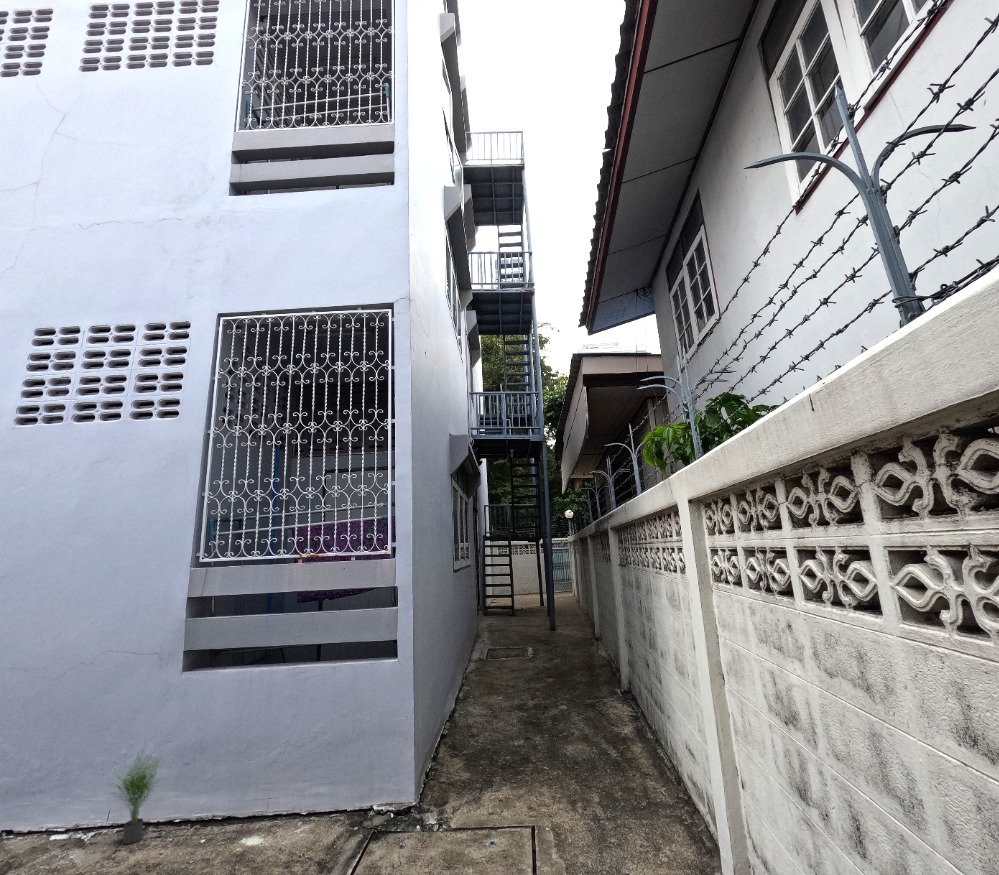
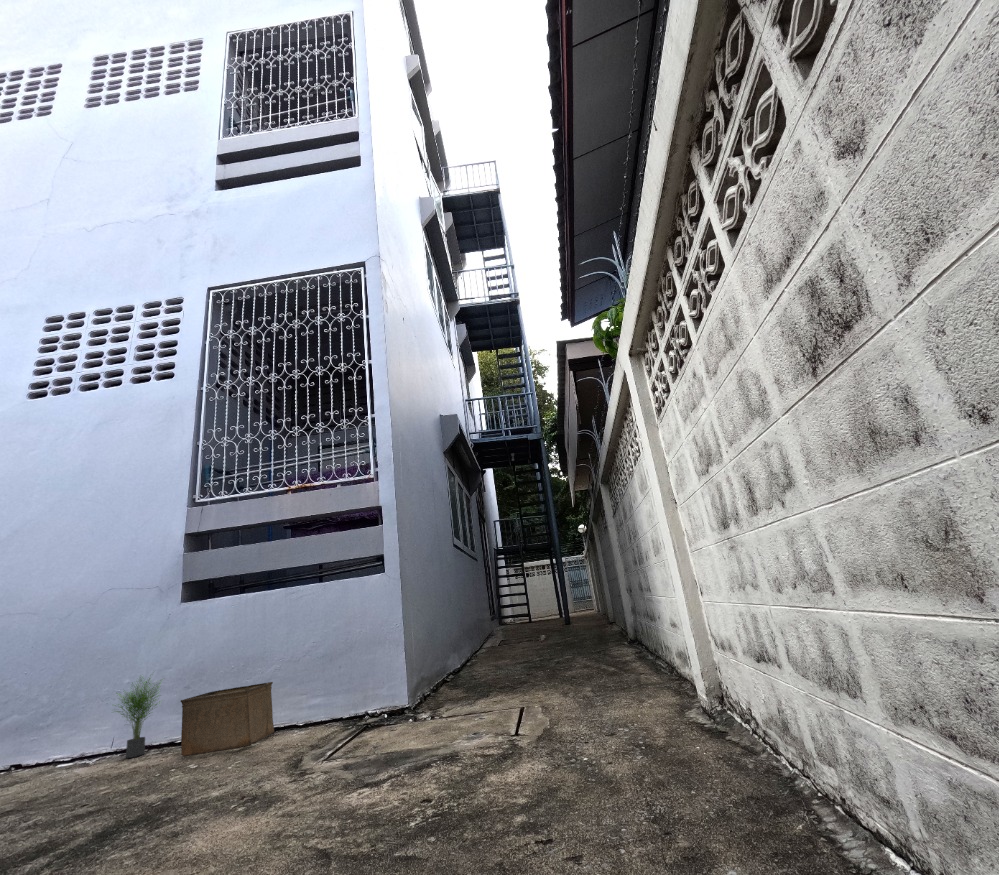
storage bin: none [184,769,277,861] -> present [181,682,274,757]

